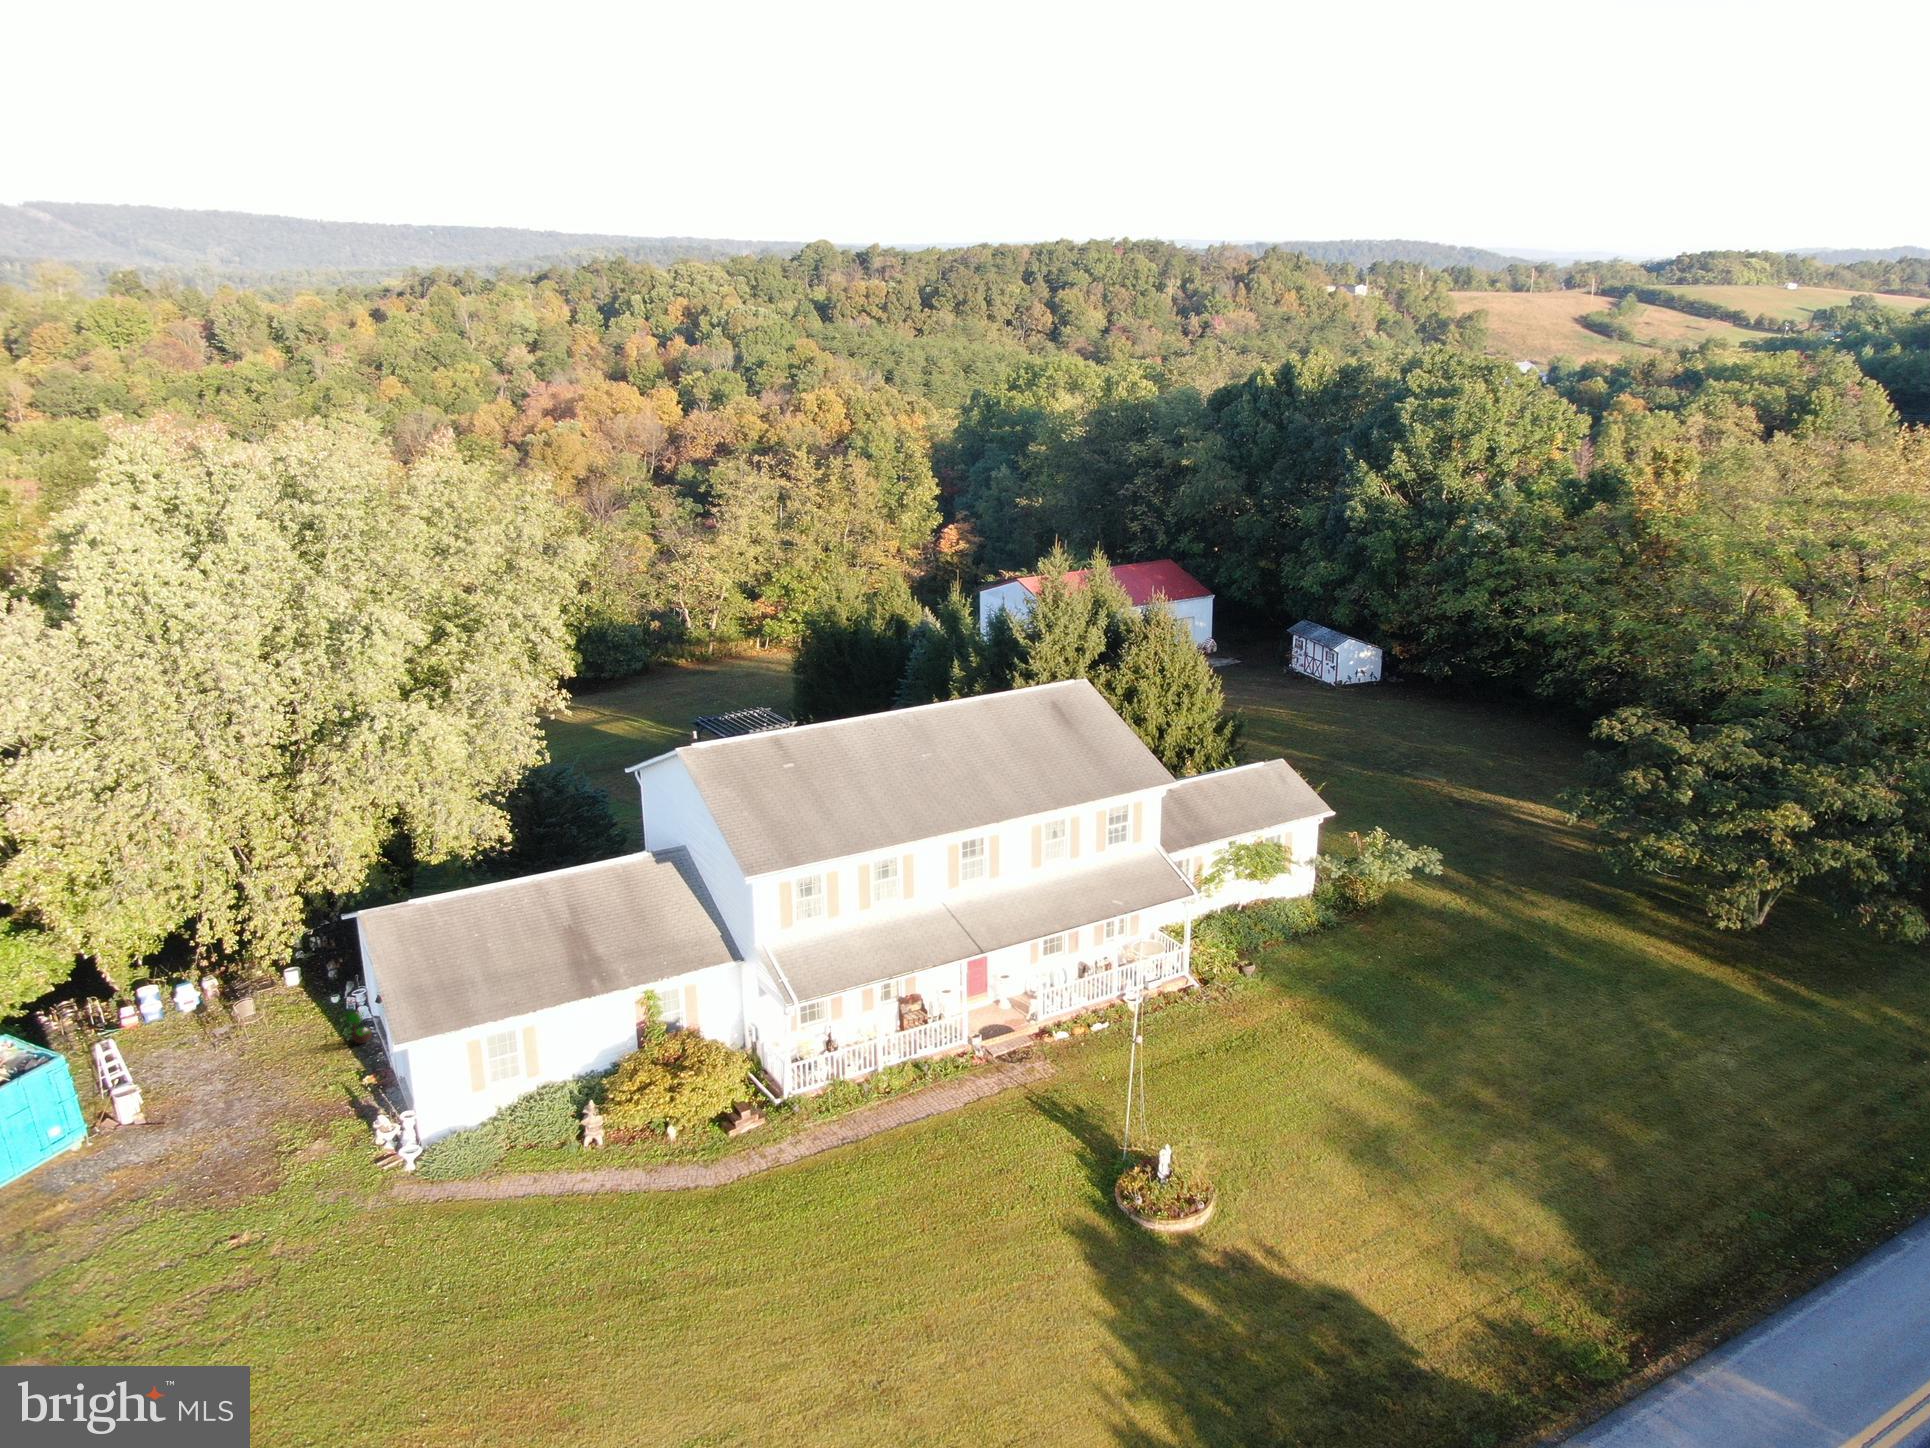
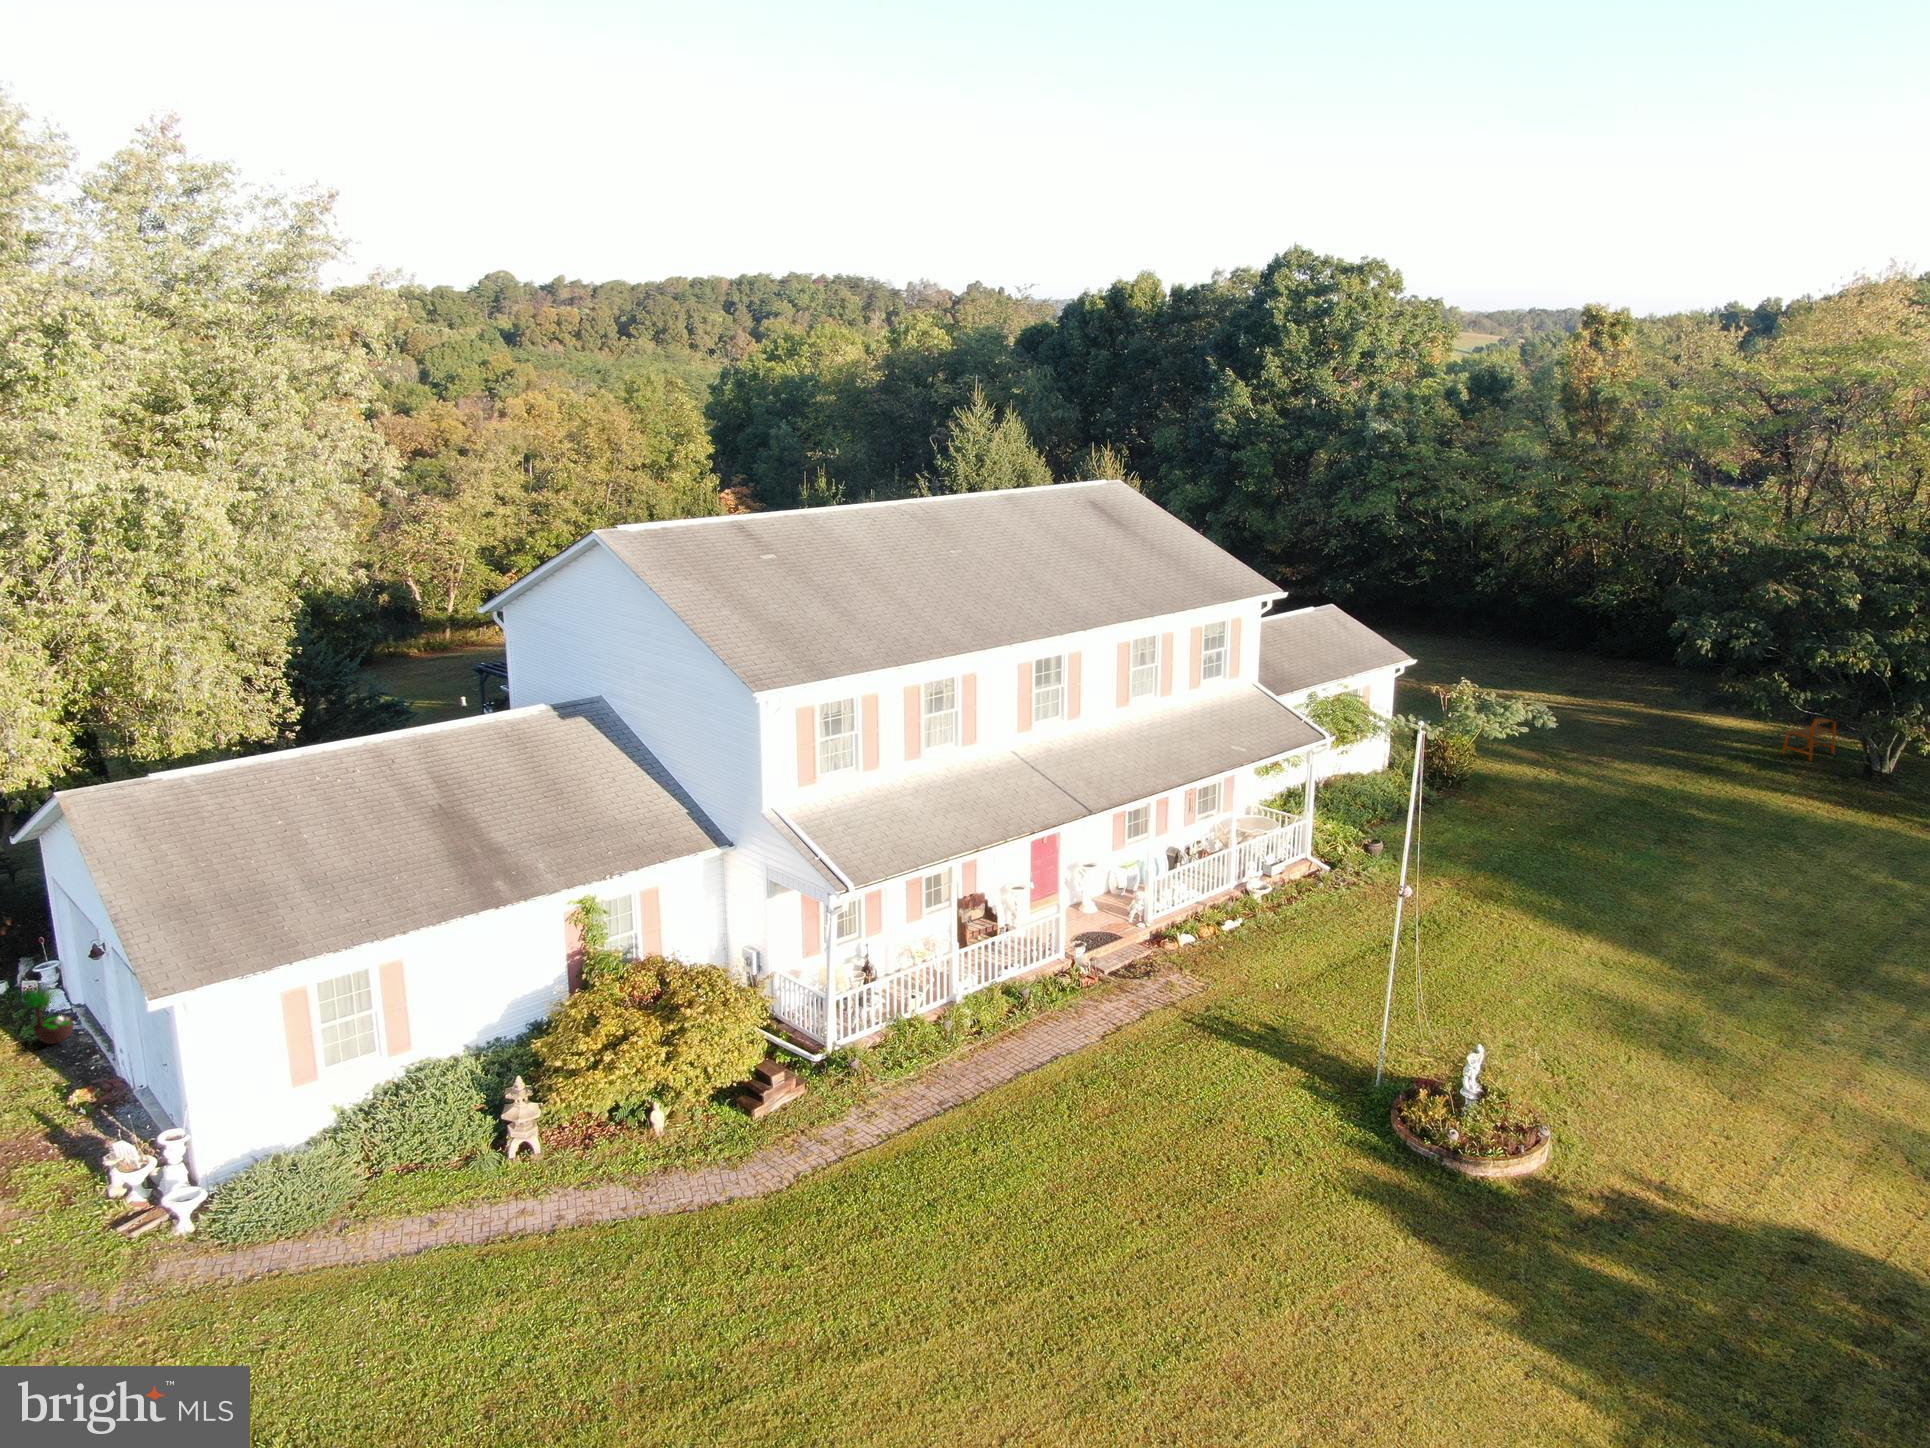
bench: none [1657,874,1710,913] -> present [1782,718,1836,761]

